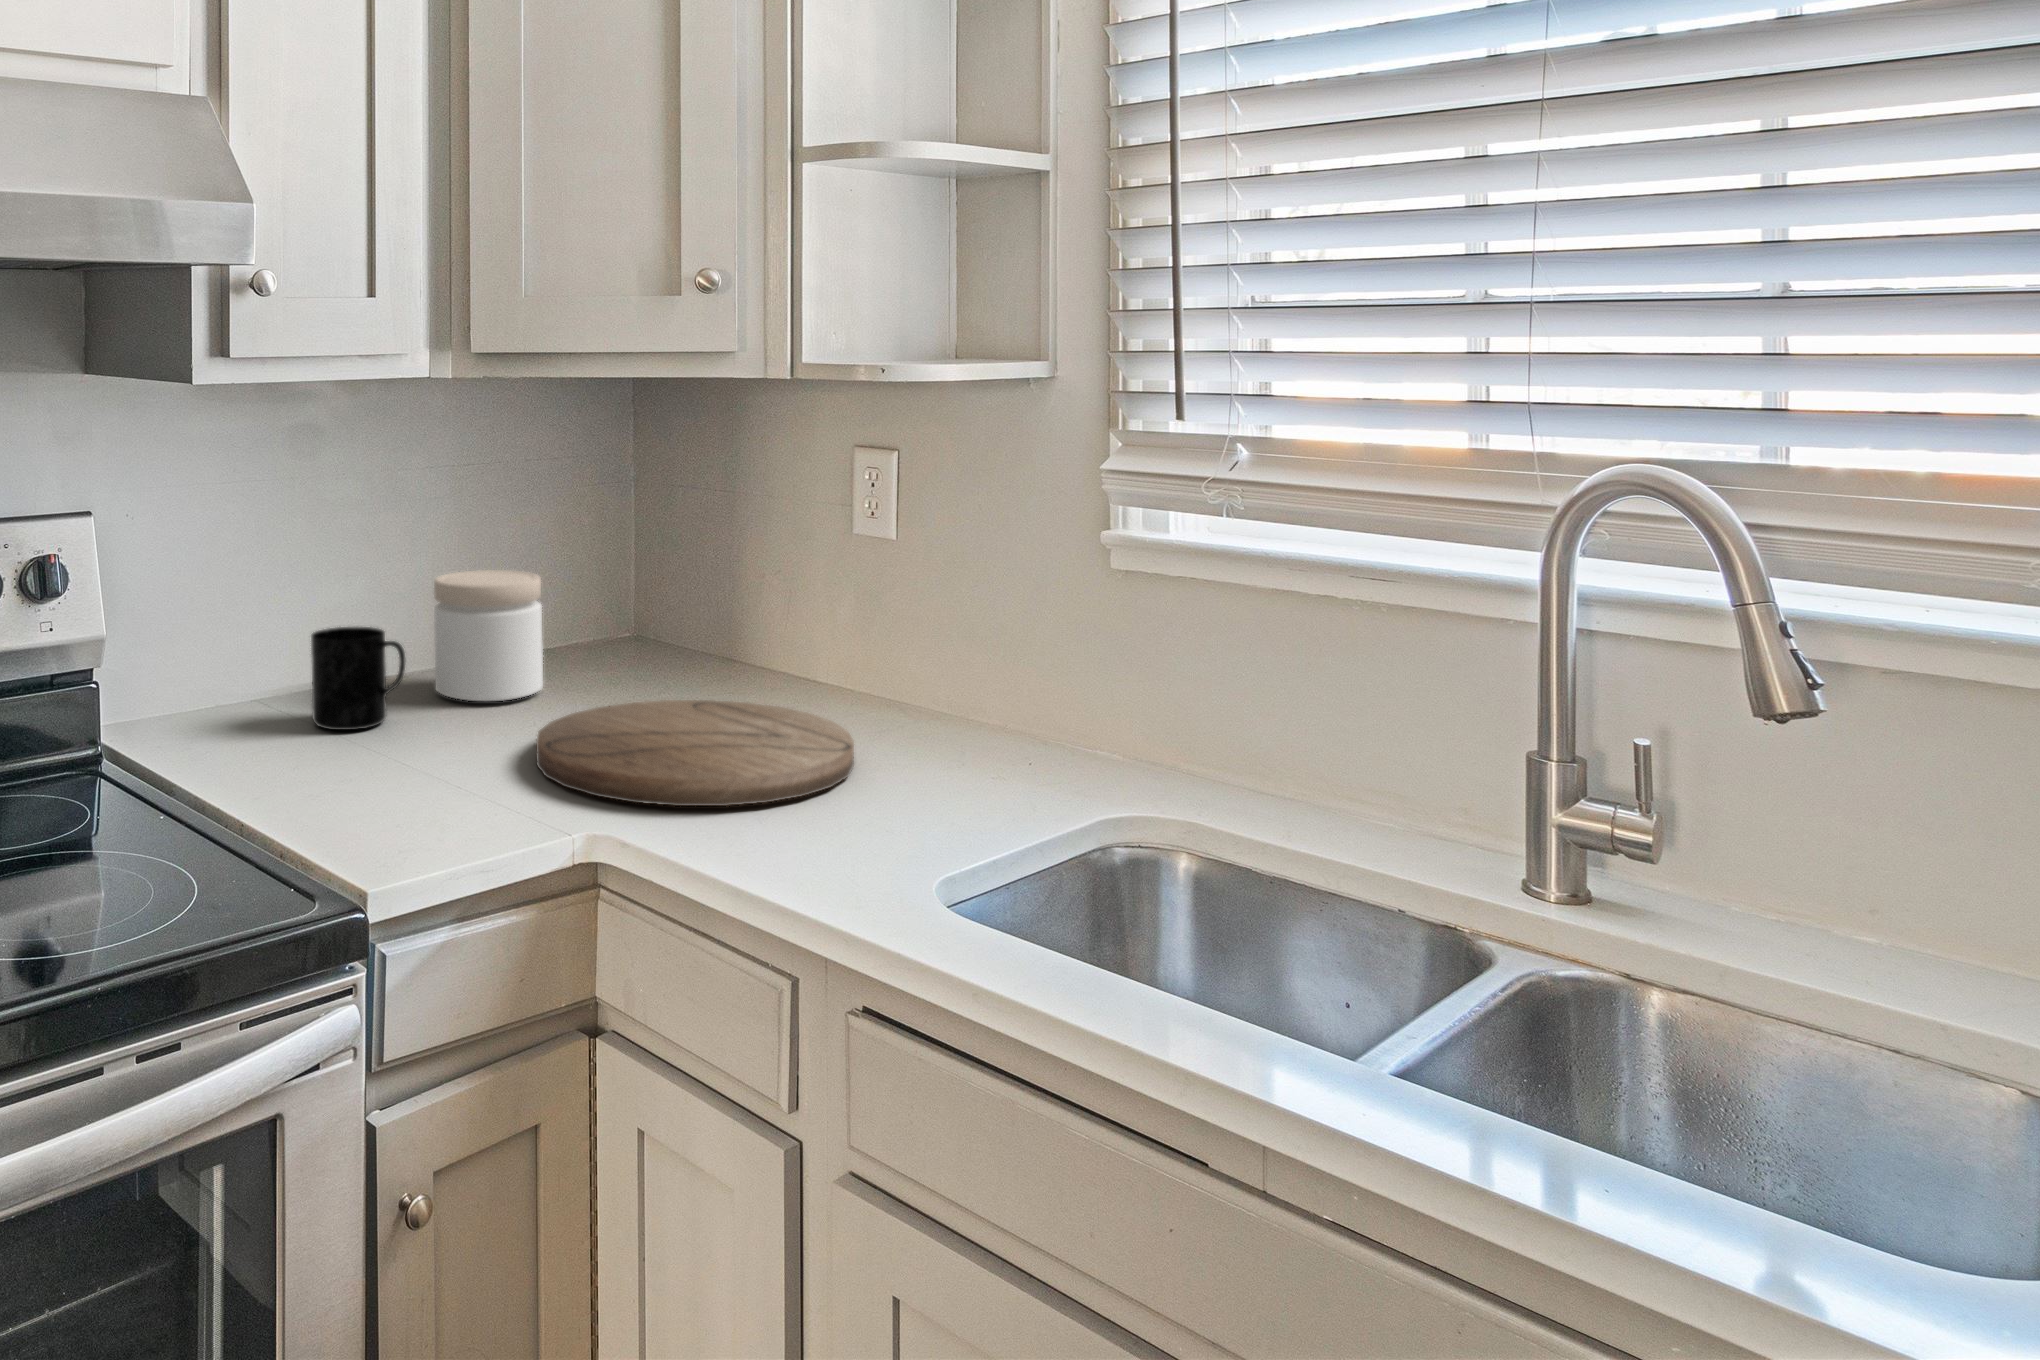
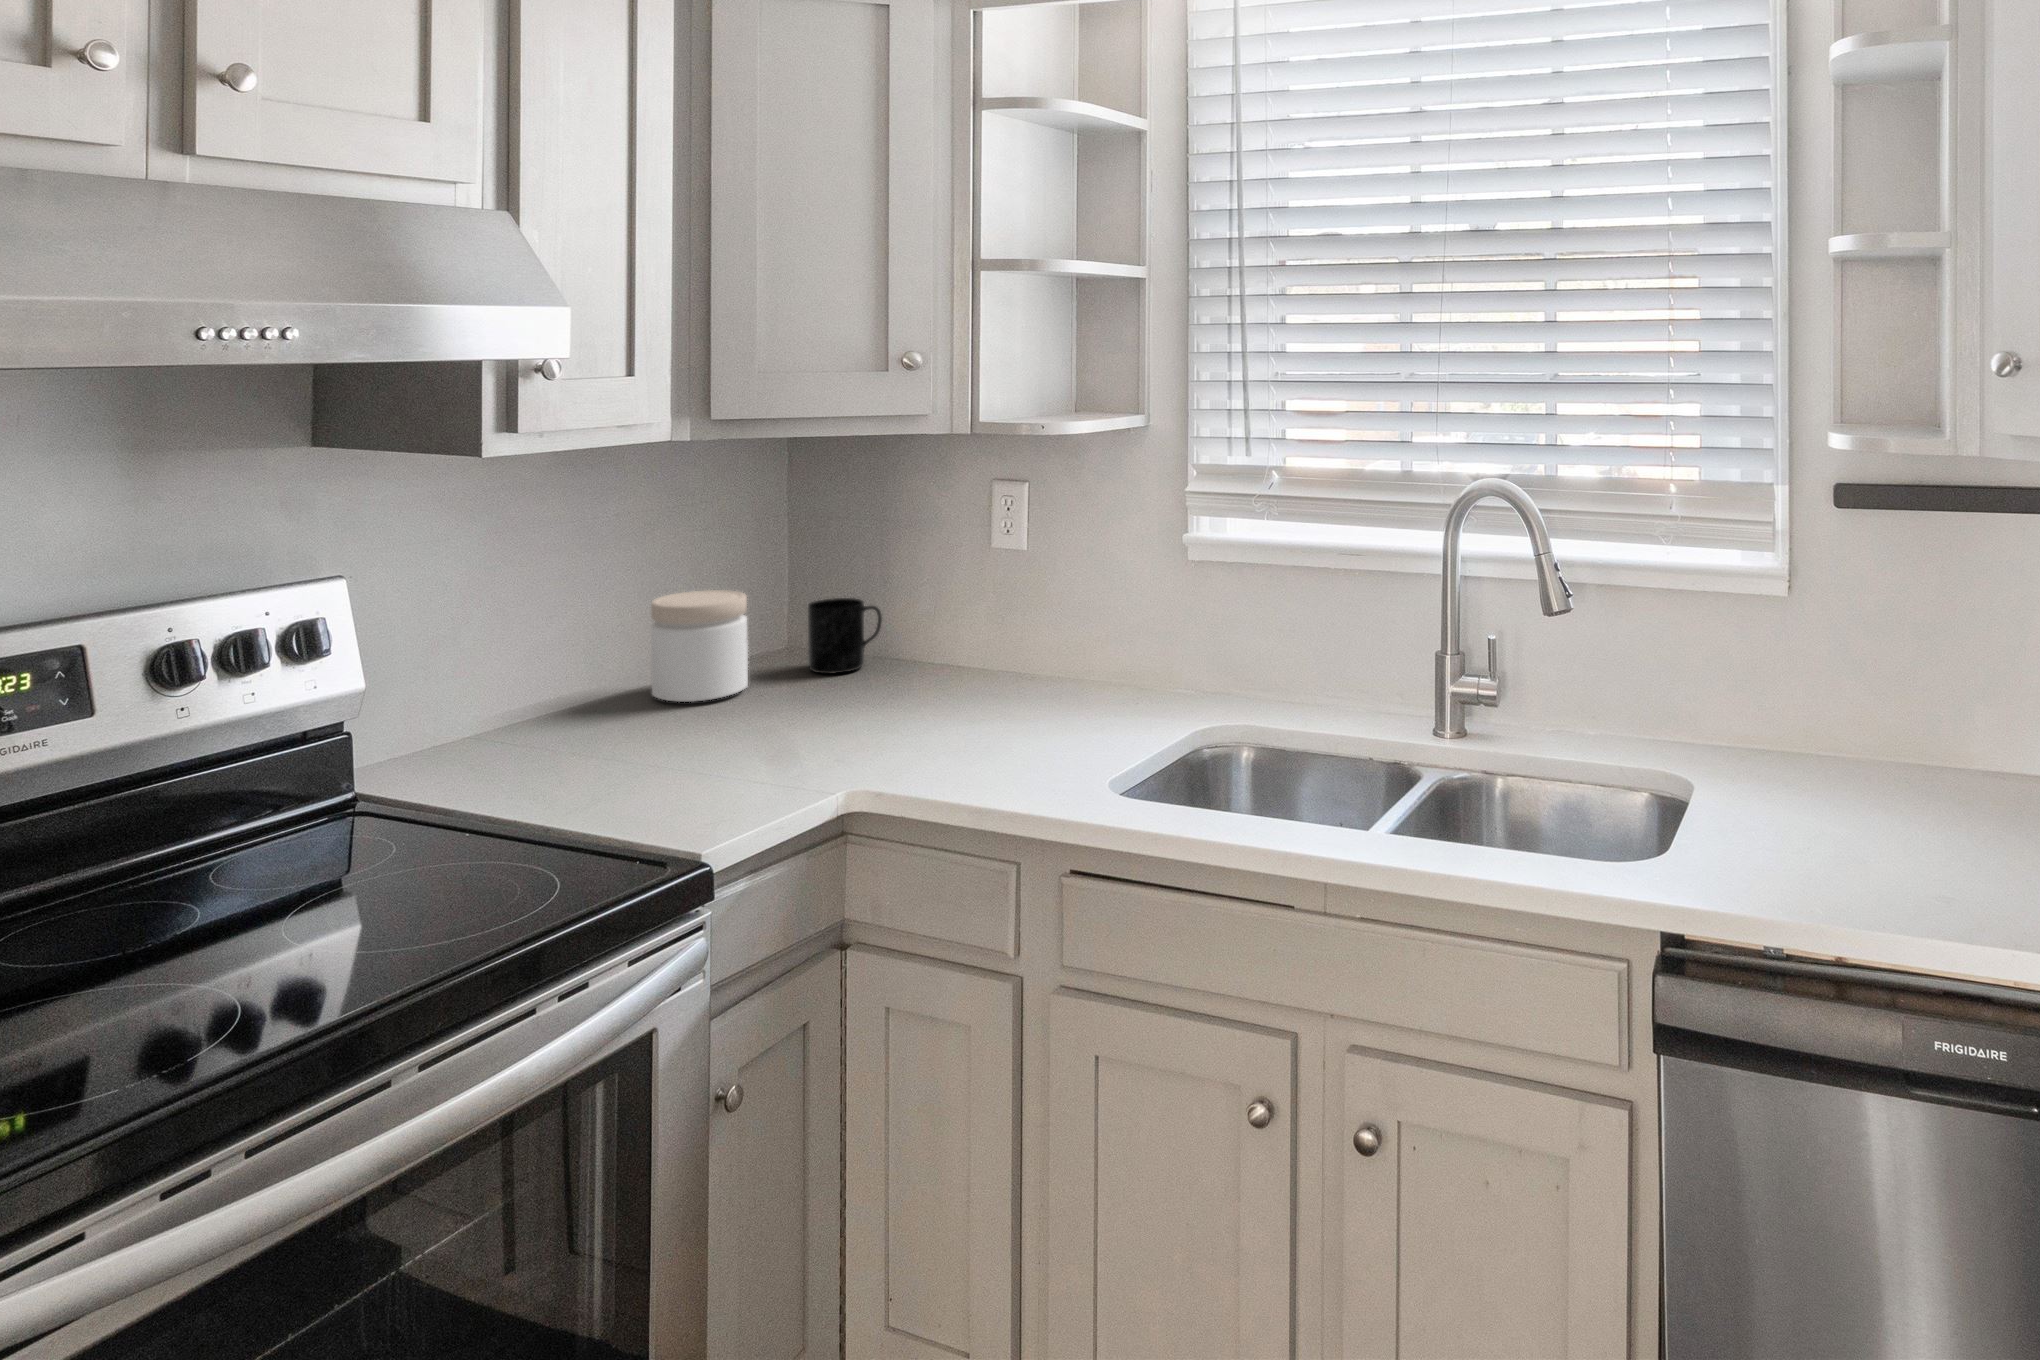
mug: present [311,627,405,730] -> present [808,598,882,674]
cutting board: present [536,700,854,806] -> none [779,677,1025,759]

